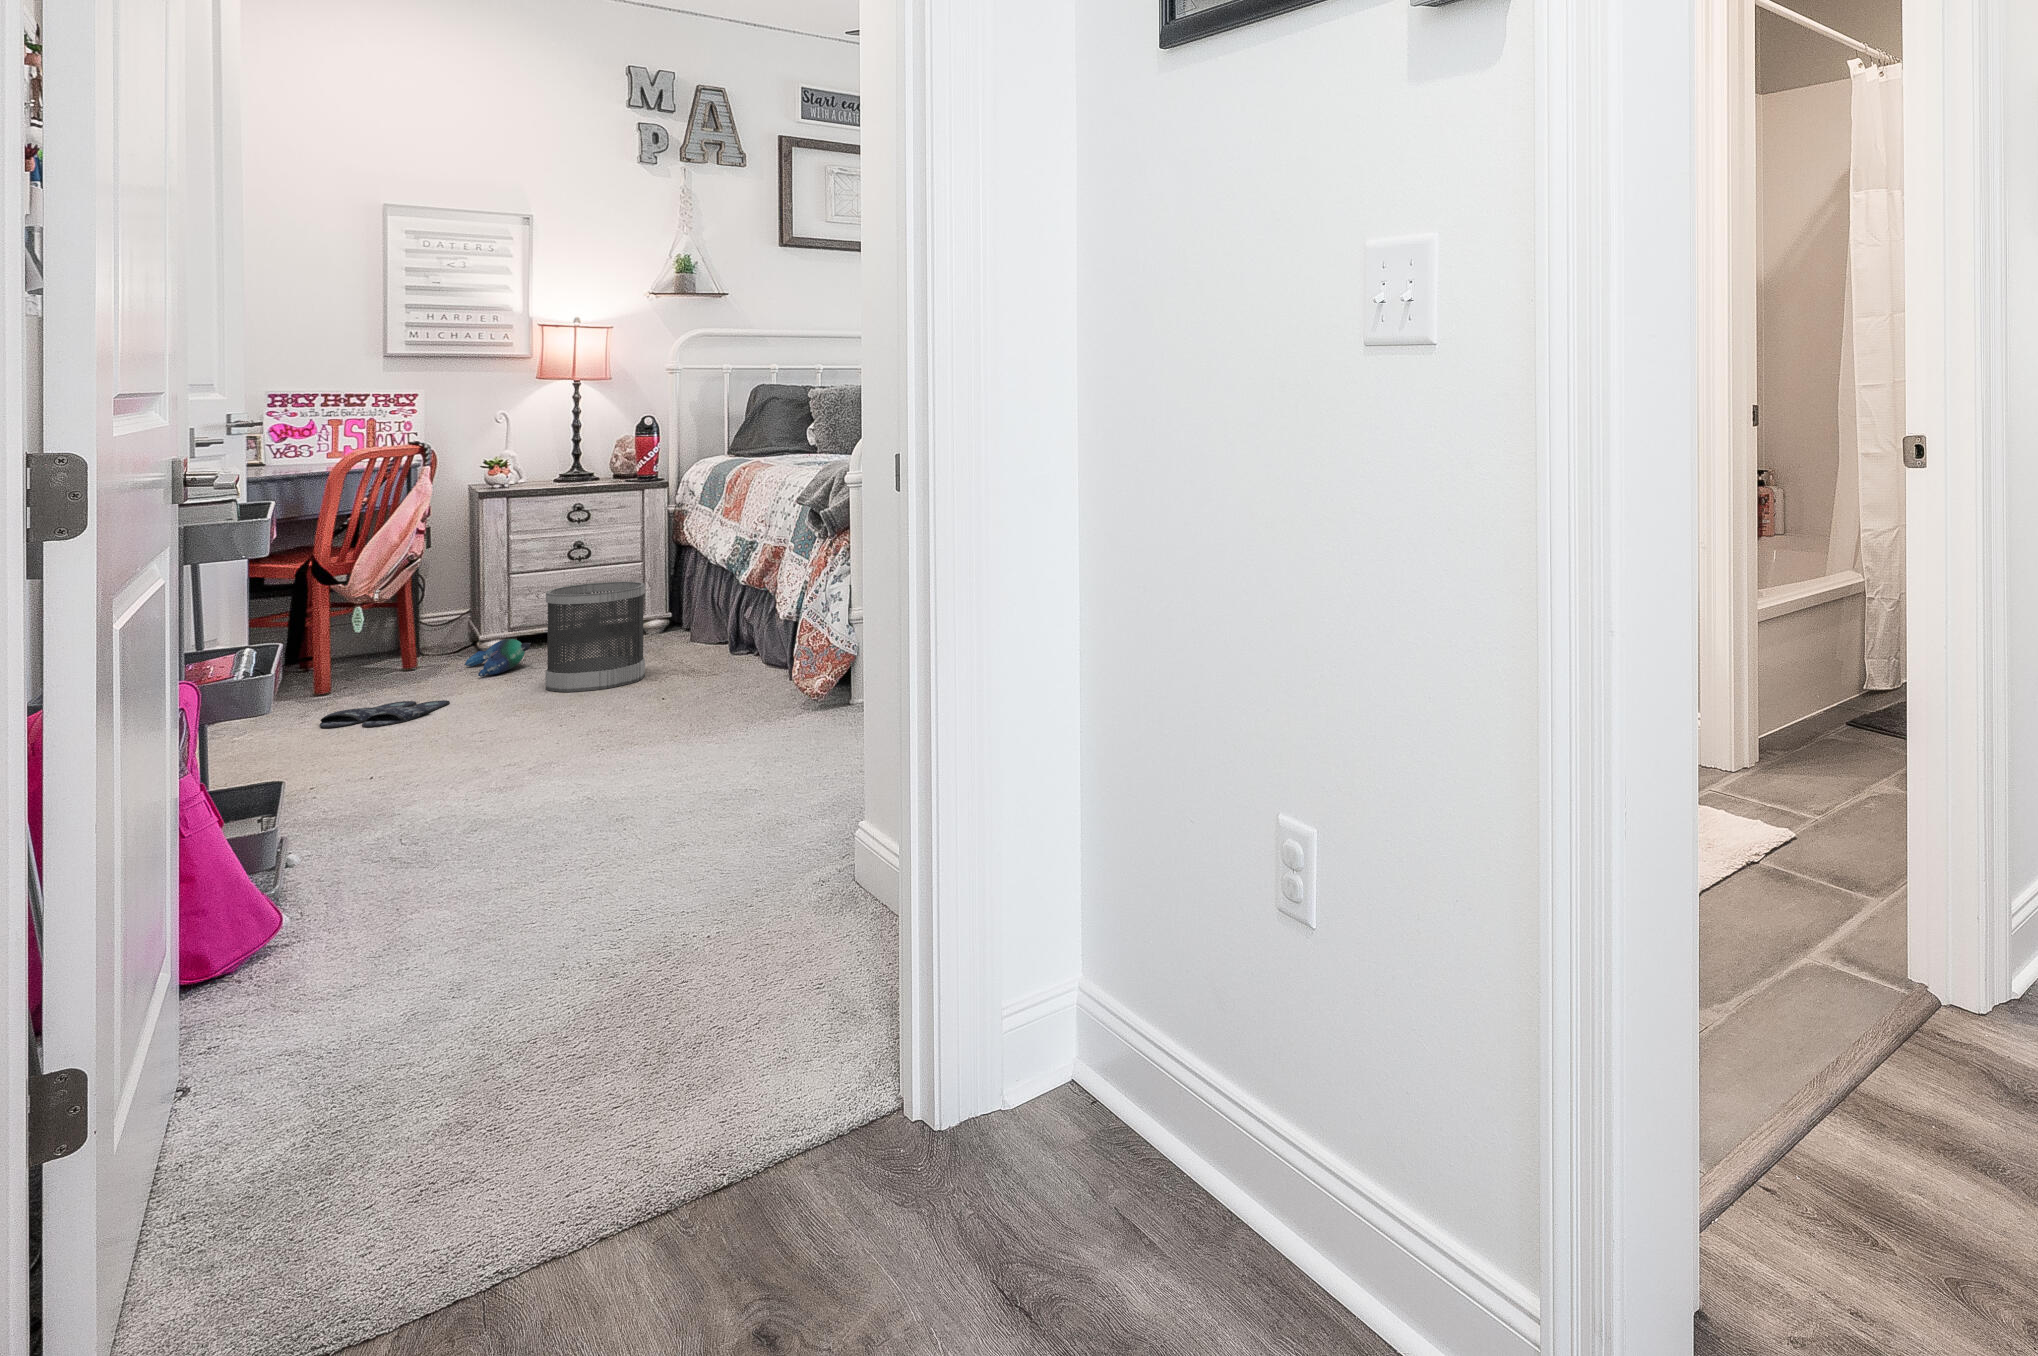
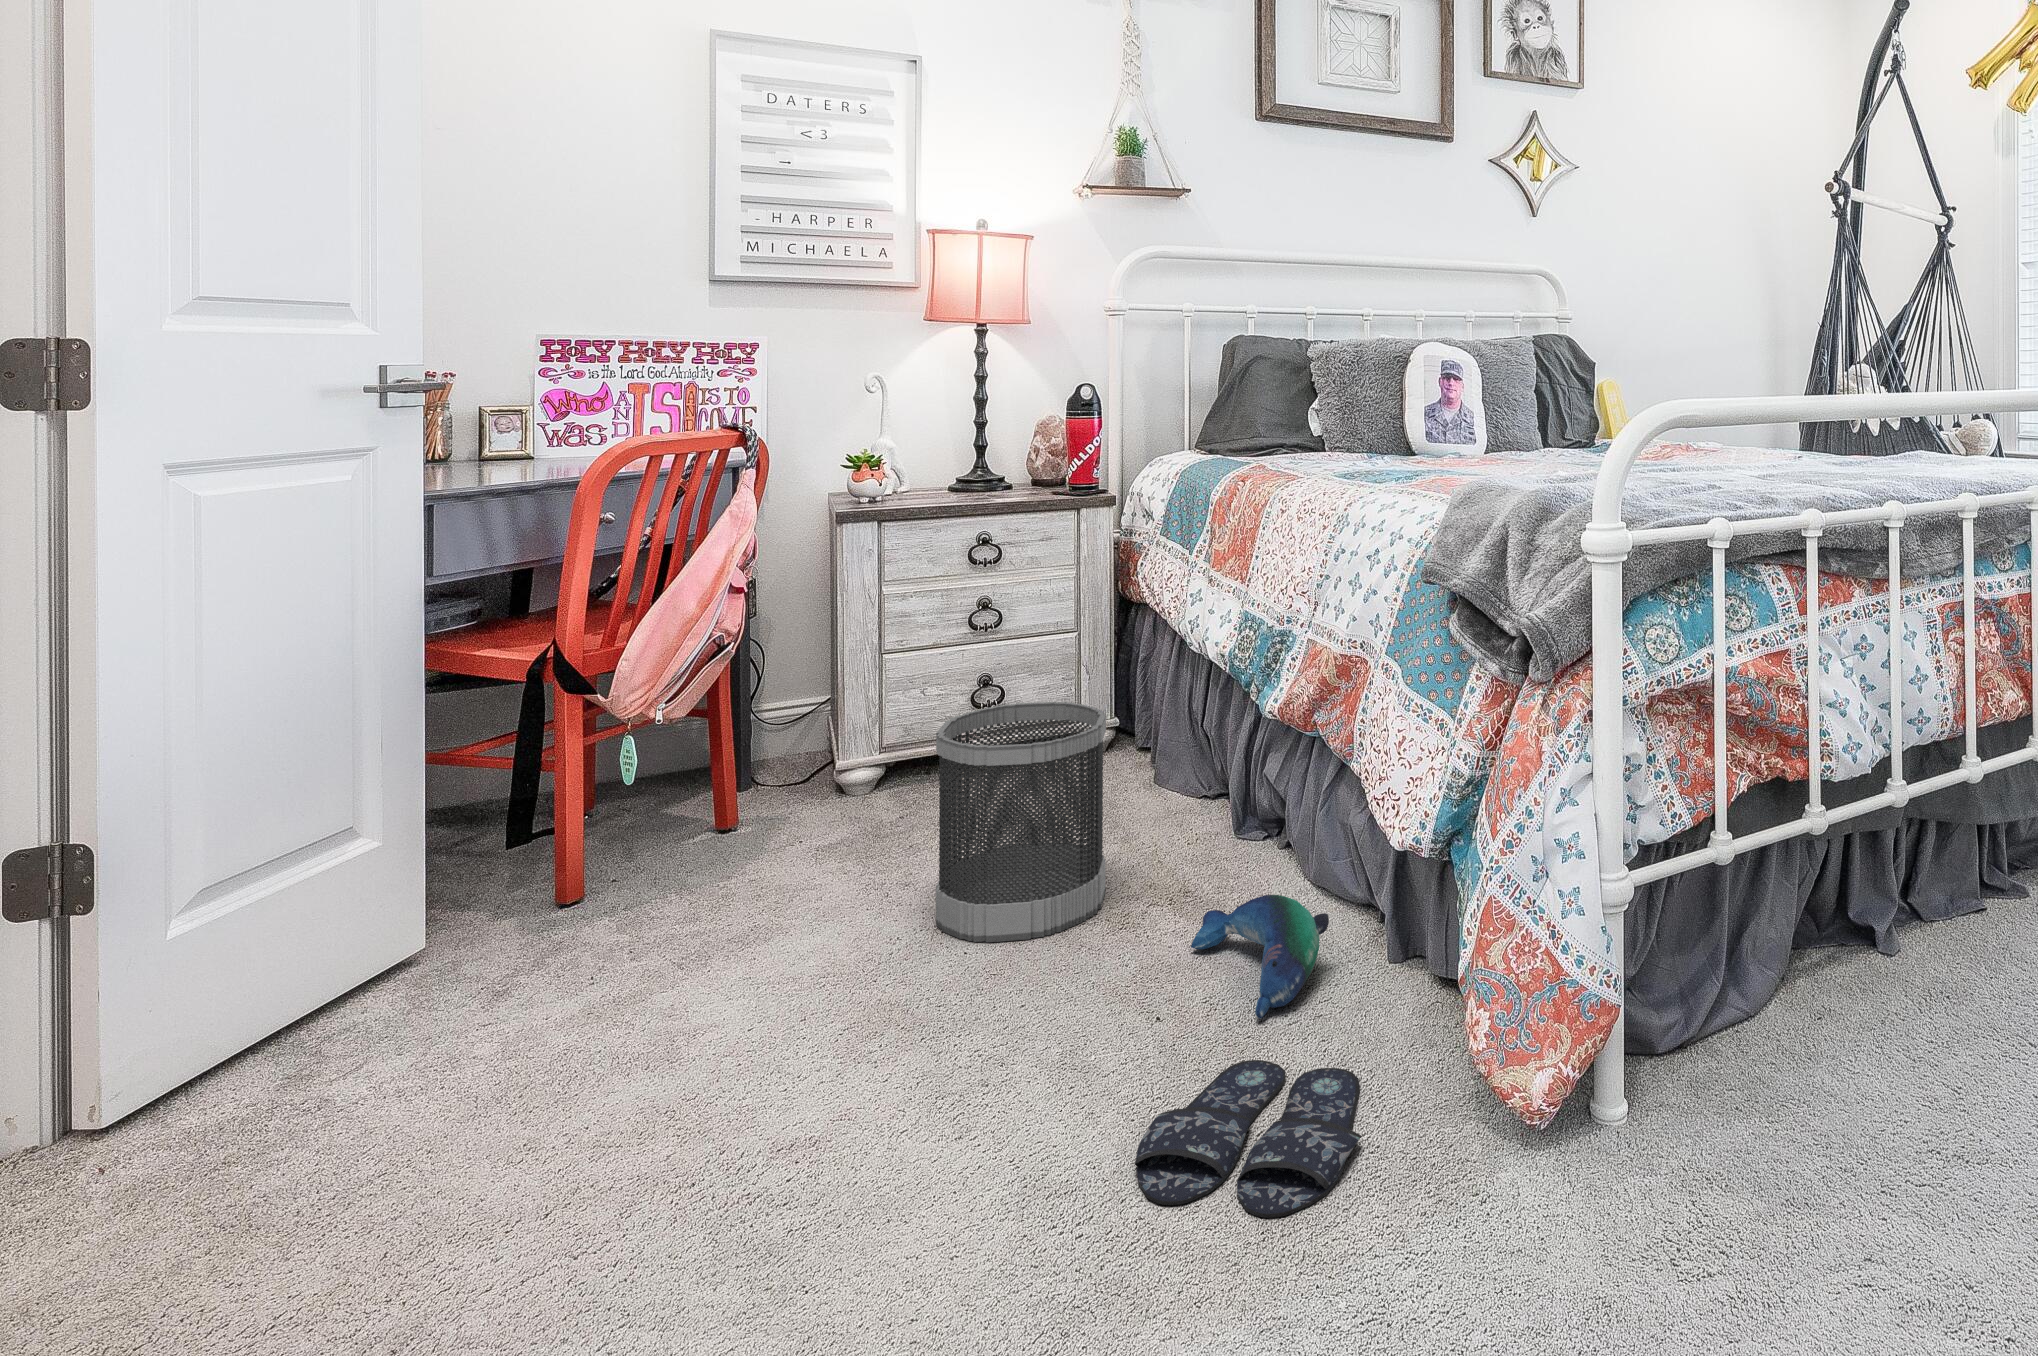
plush toy: present [465,639,530,677] -> present [1191,895,1329,1018]
slippers: present [320,700,450,728] -> present [1135,1060,1362,1218]

